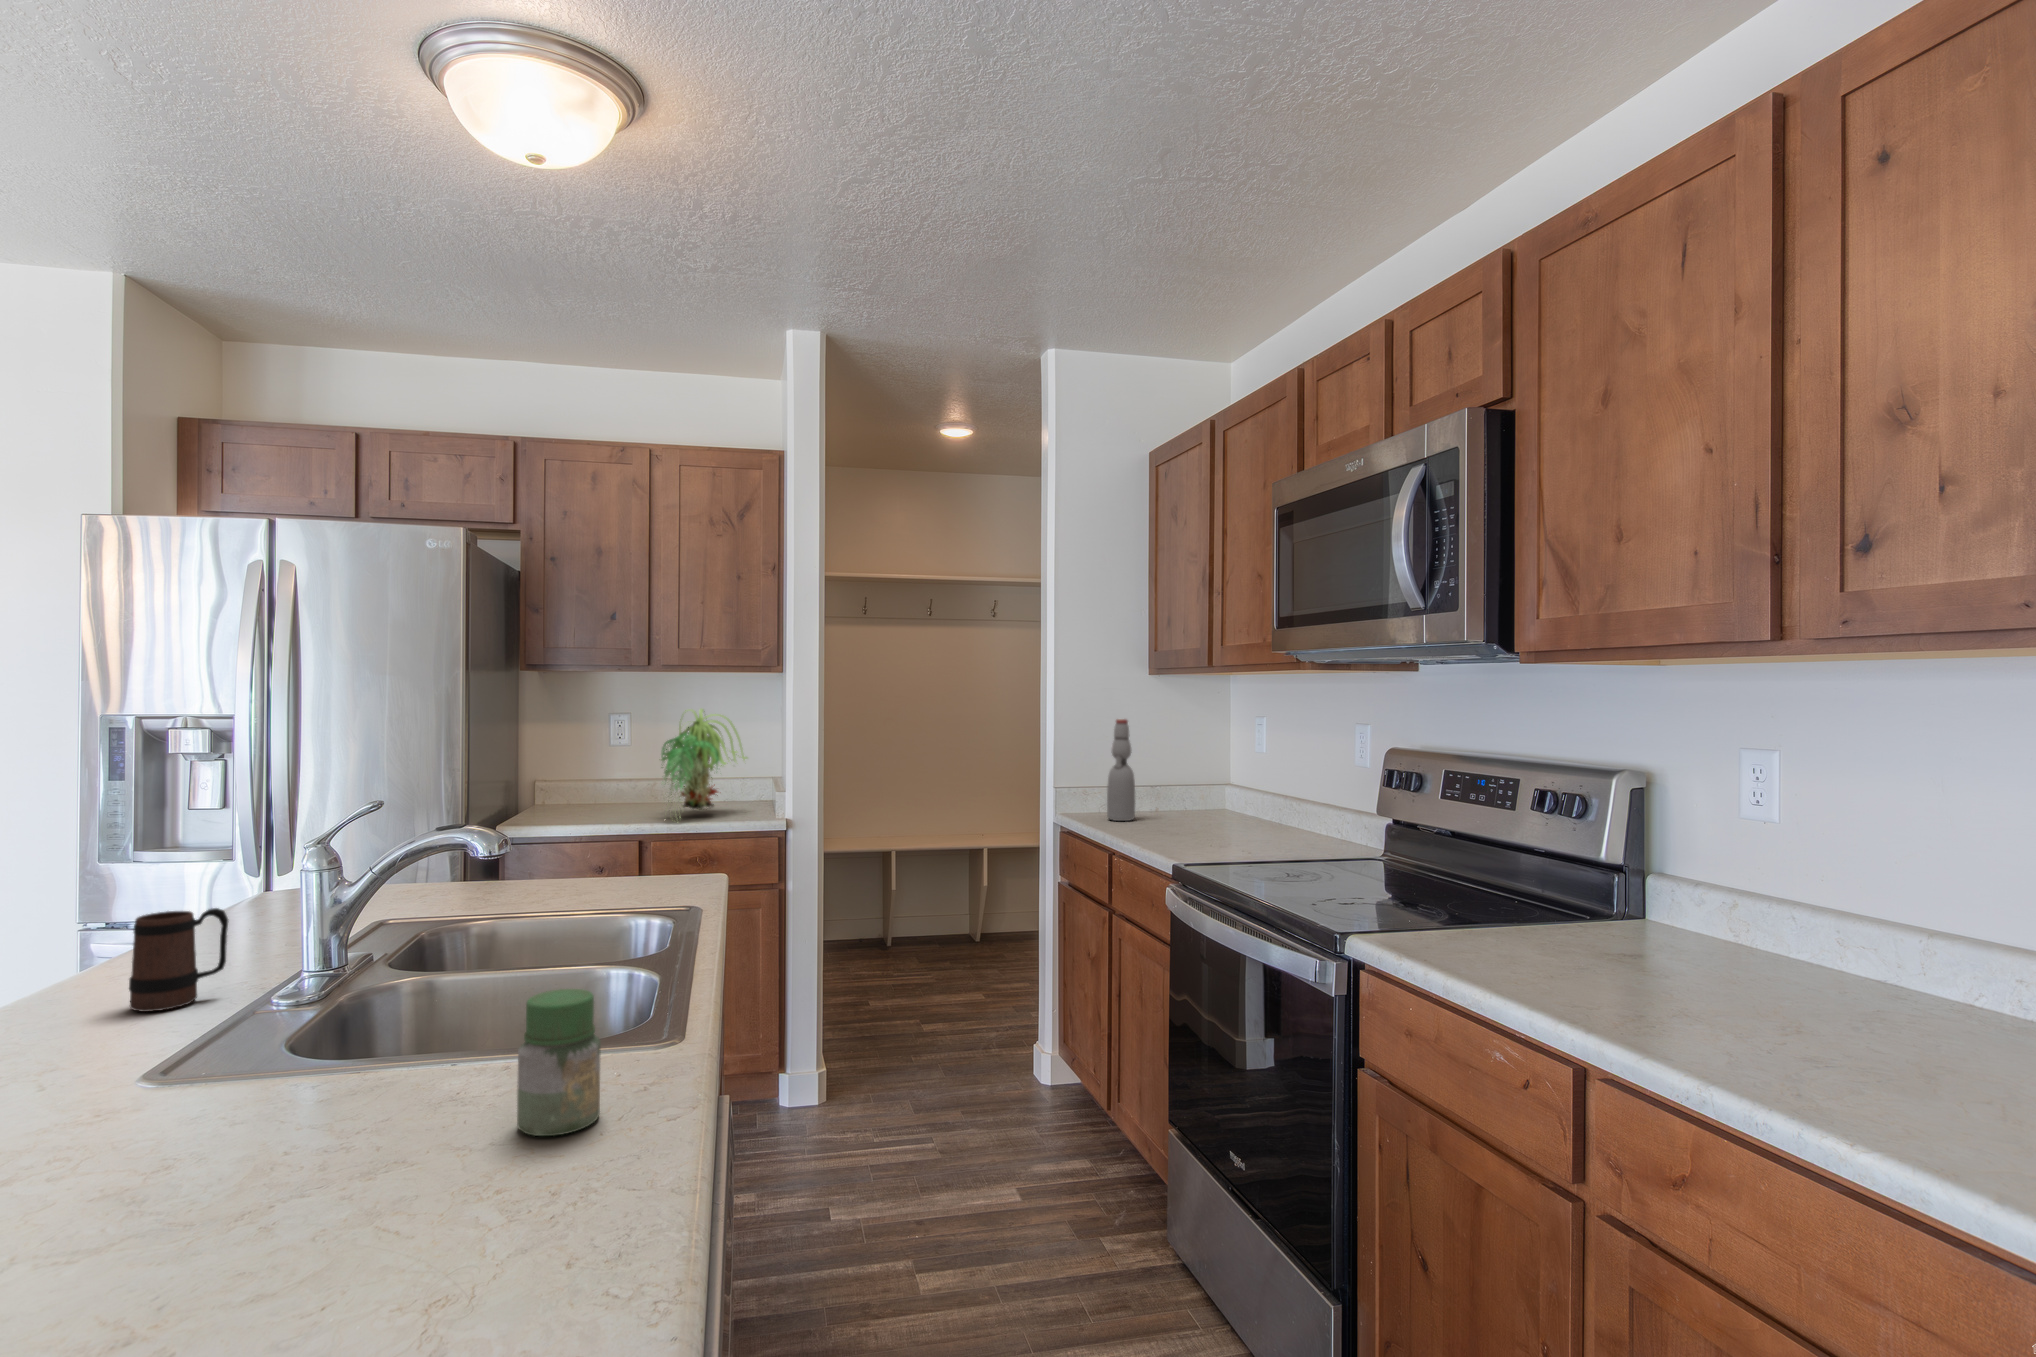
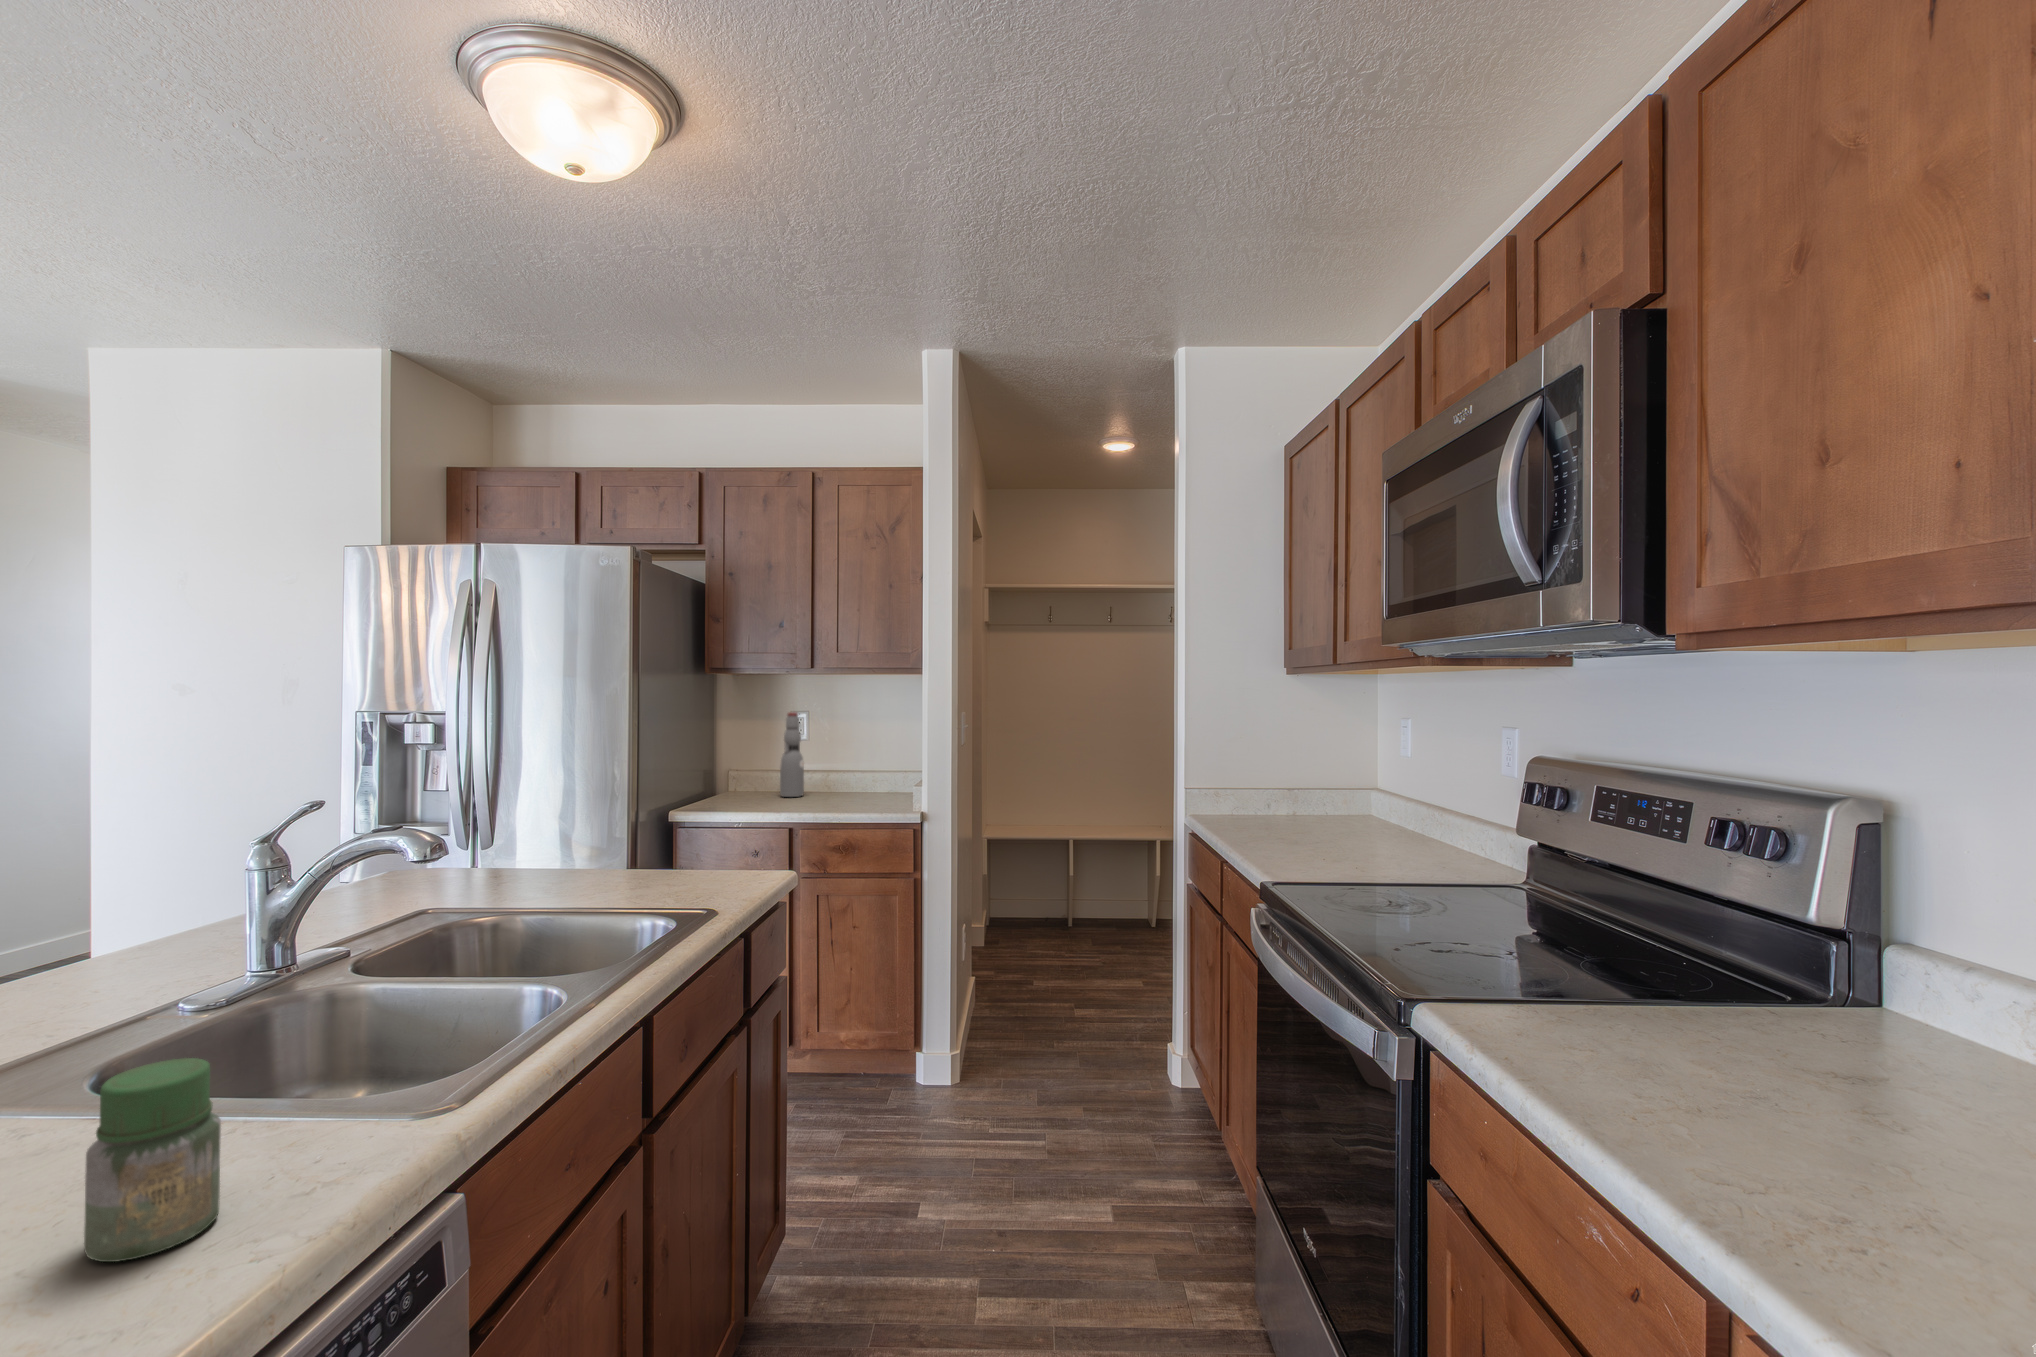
plant: present [661,709,747,810] -> none [811,706,896,812]
bottle: present [1107,719,1135,821] -> present [780,712,804,797]
mug: present [129,908,228,1012] -> none [82,899,185,1001]

